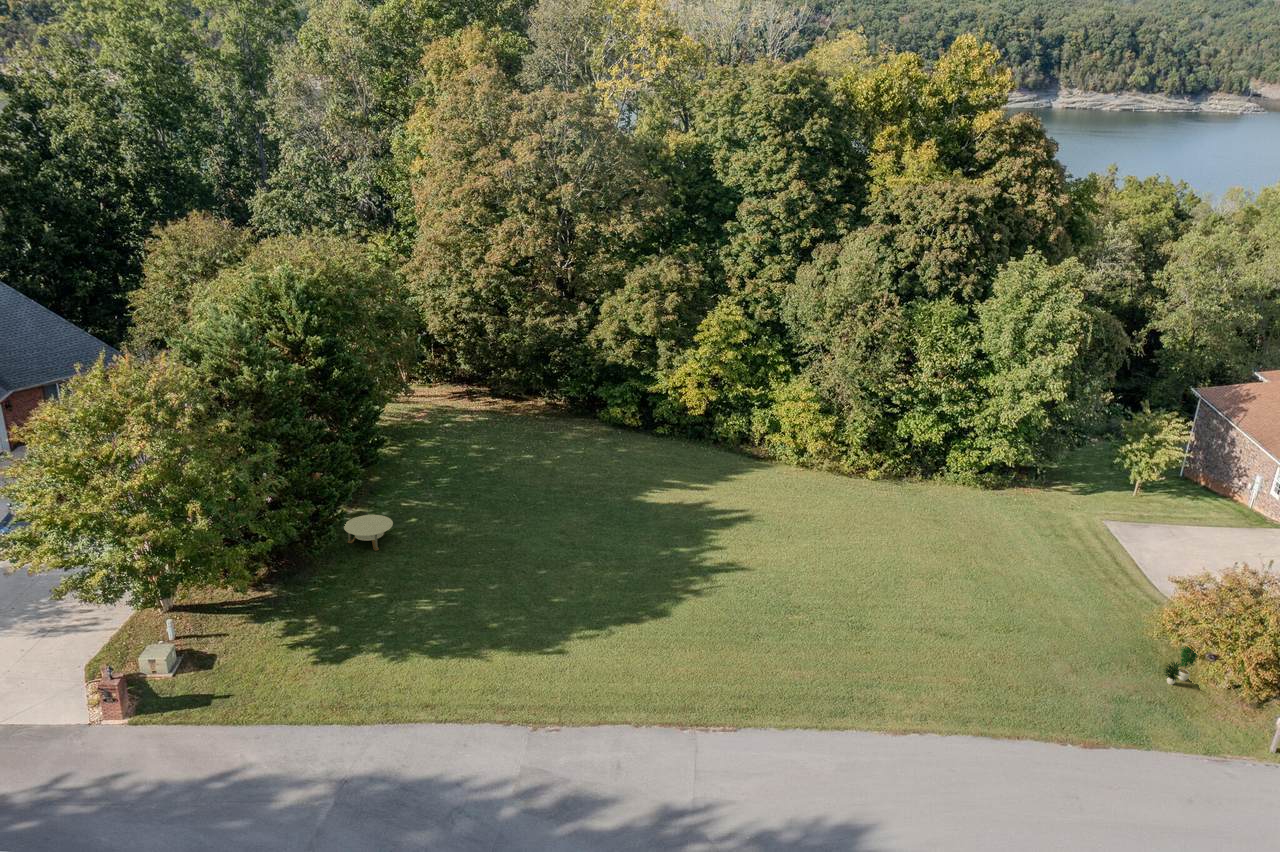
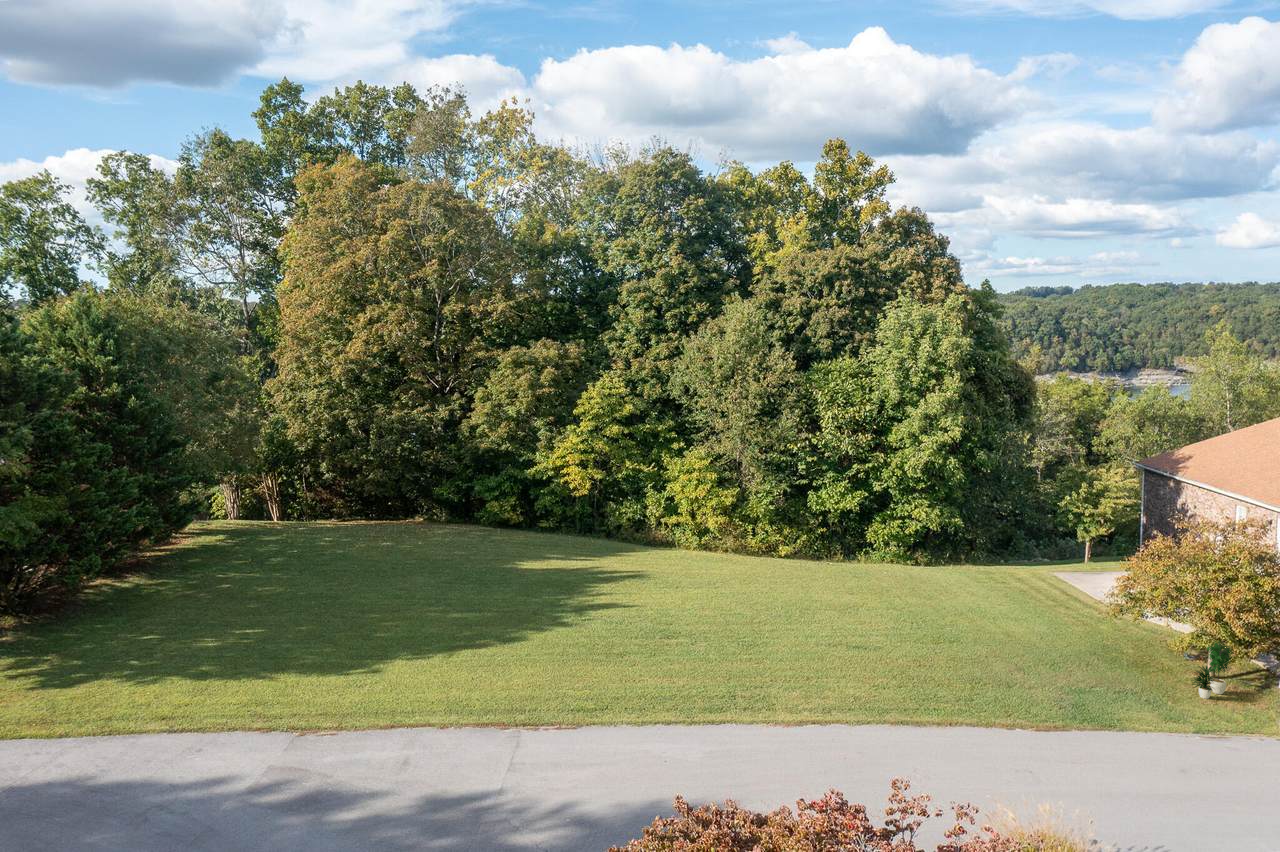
round table: present [344,515,393,551] -> none [80,579,155,620]

